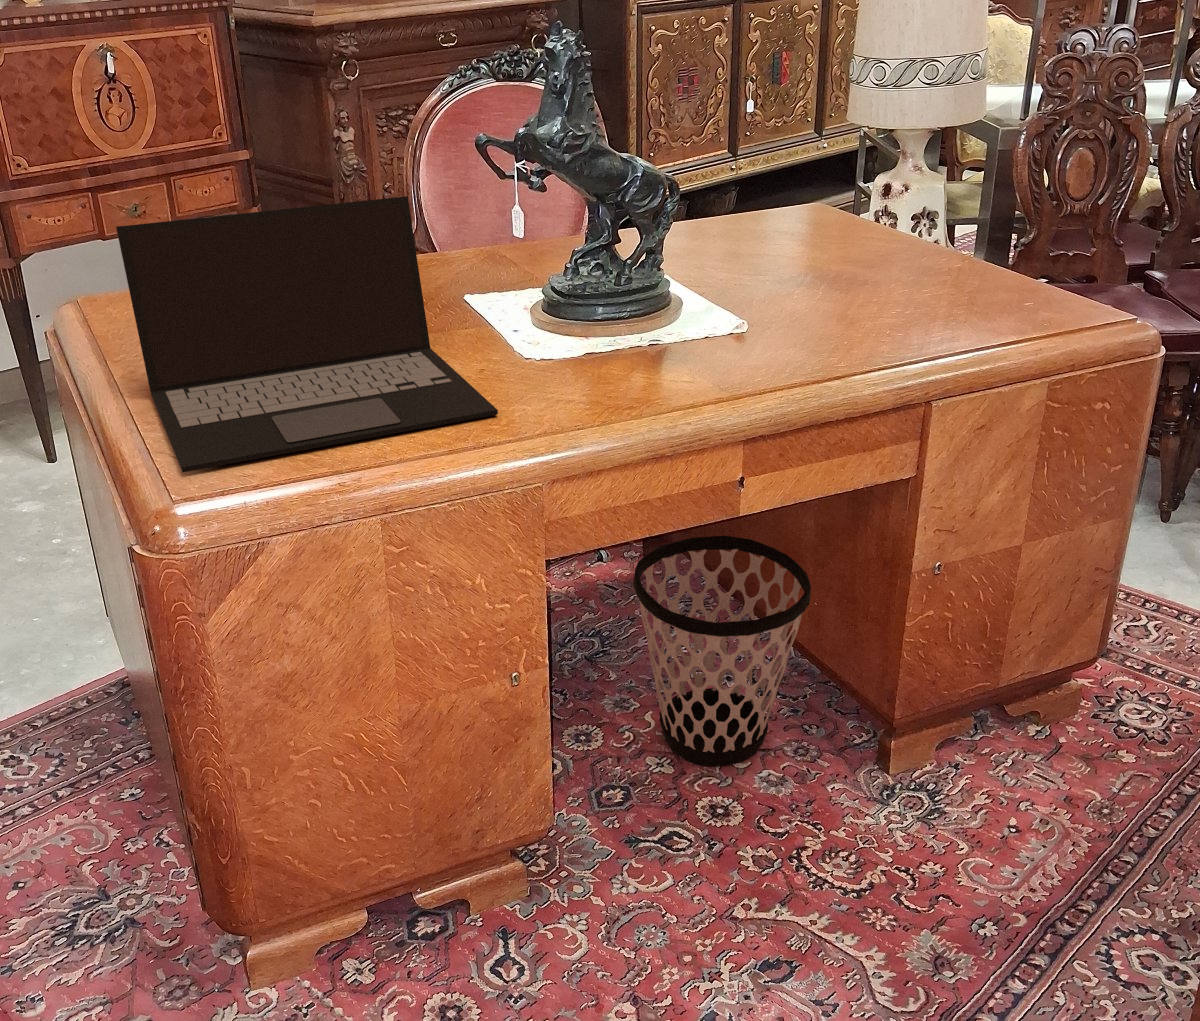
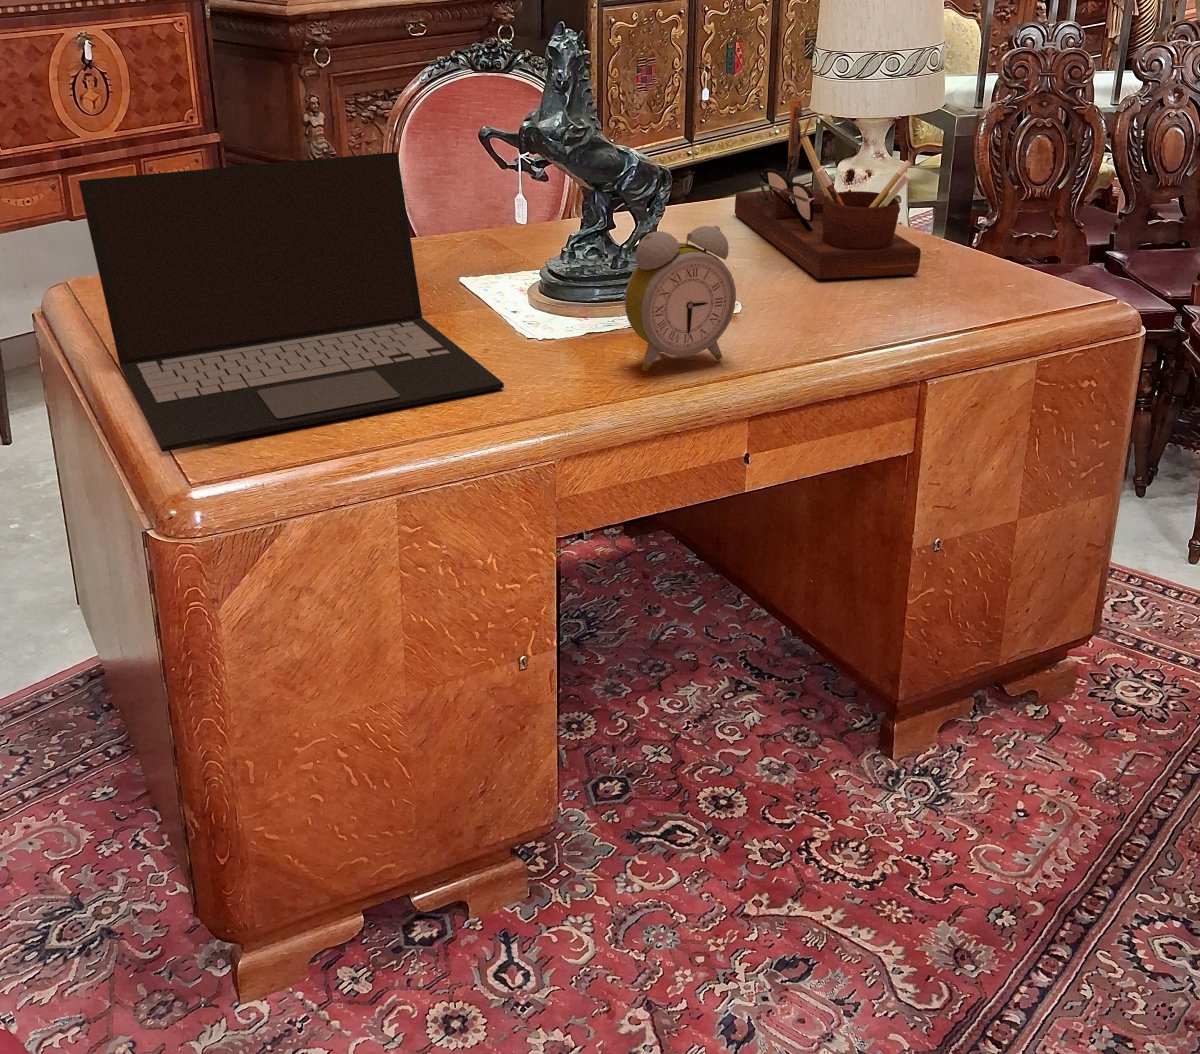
desk organizer: none [741,138,910,310] -> present [735,100,921,279]
alarm clock: none [612,264,716,399] -> present [625,226,736,372]
wastebasket: present [633,536,811,767] -> none [631,516,816,754]

